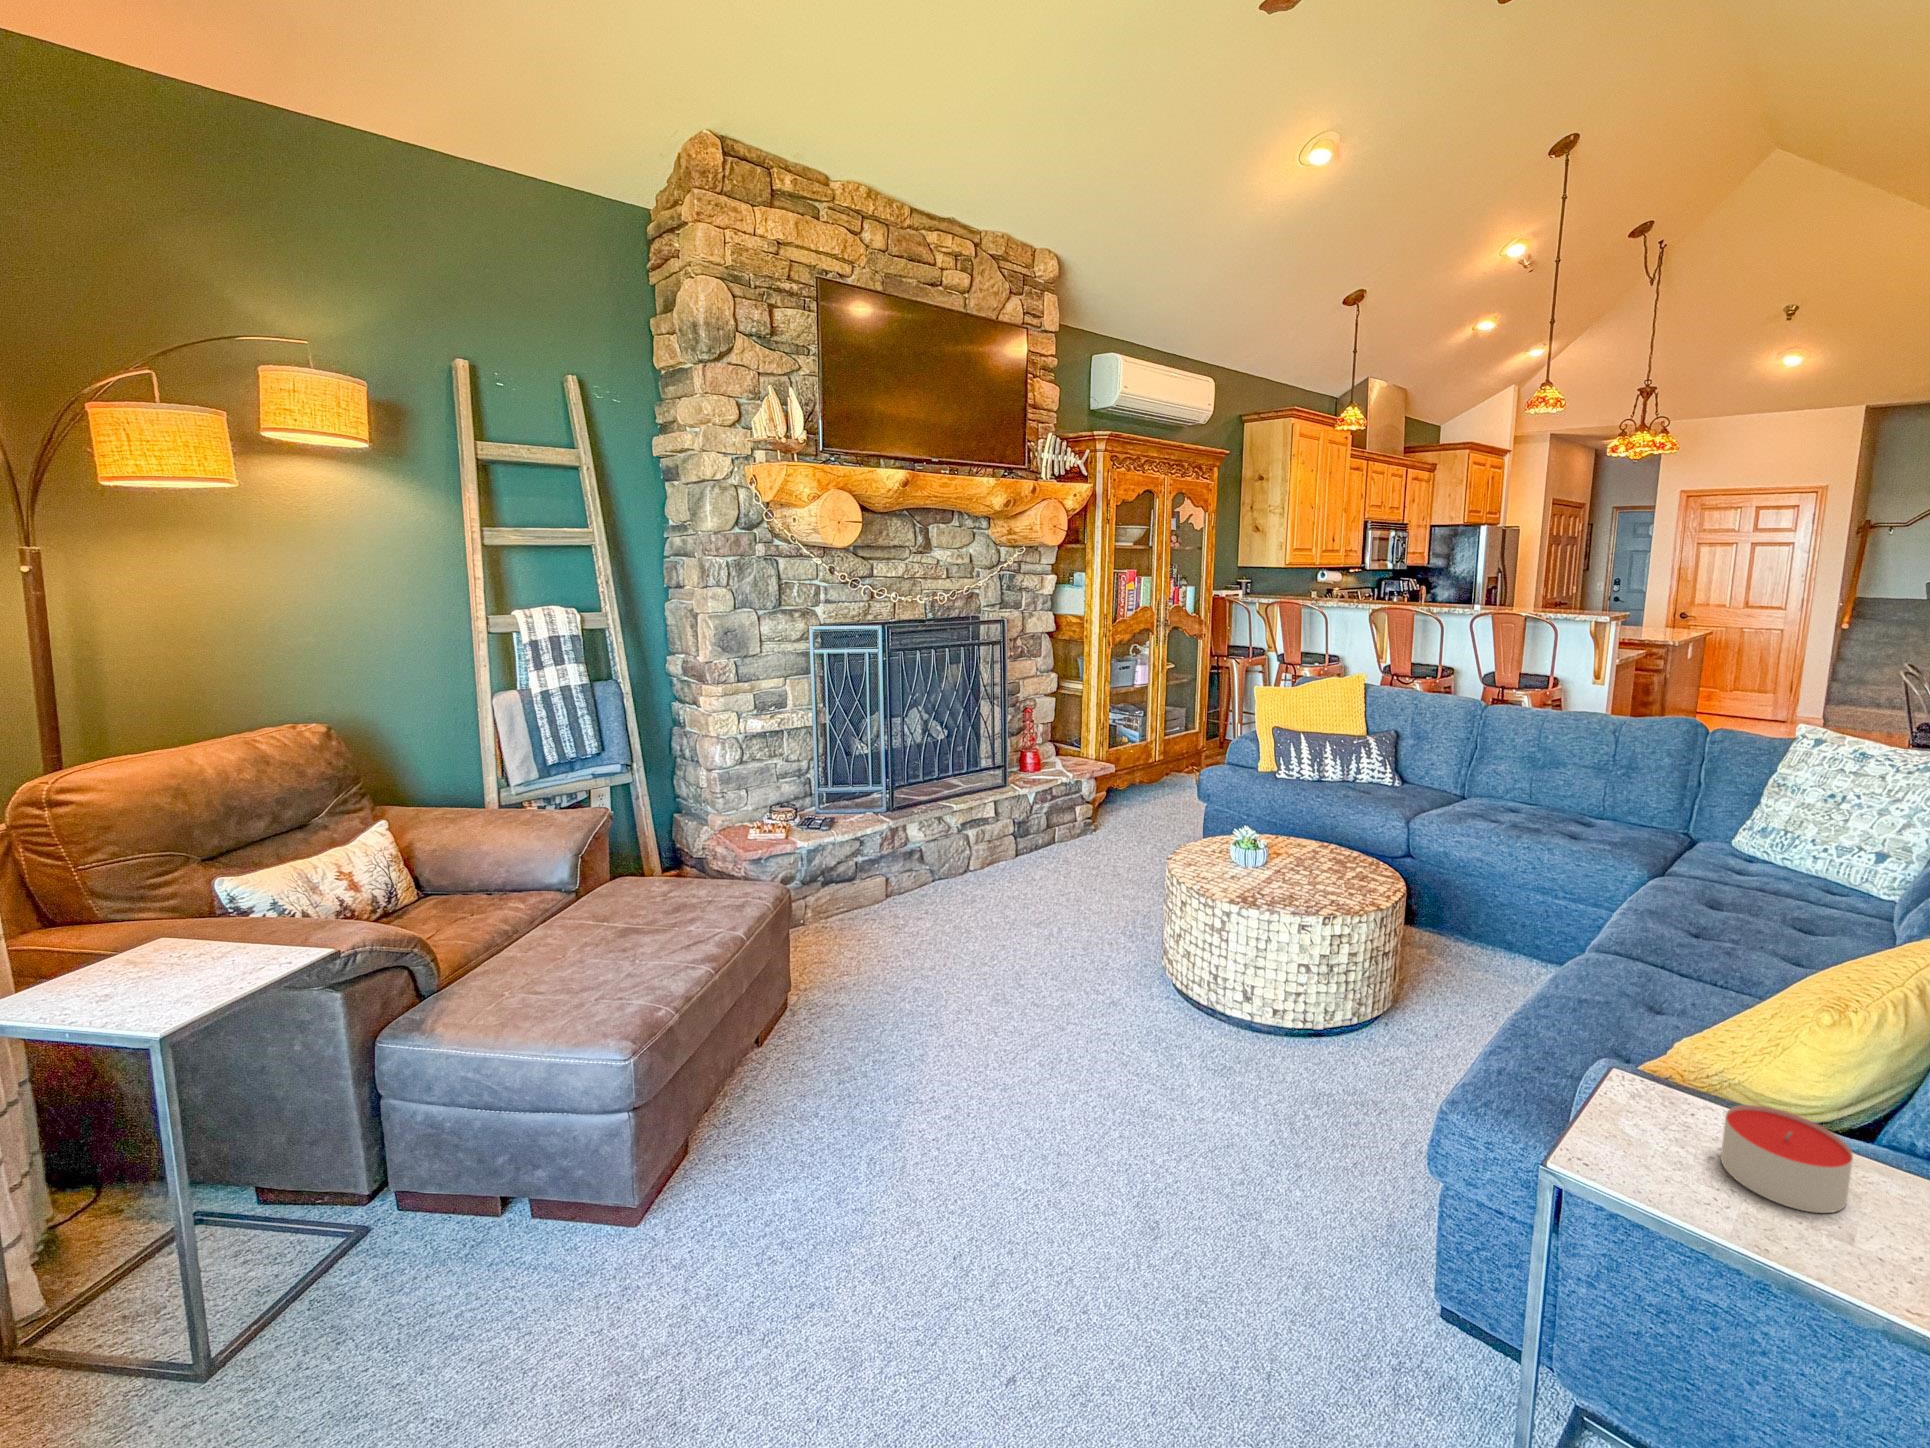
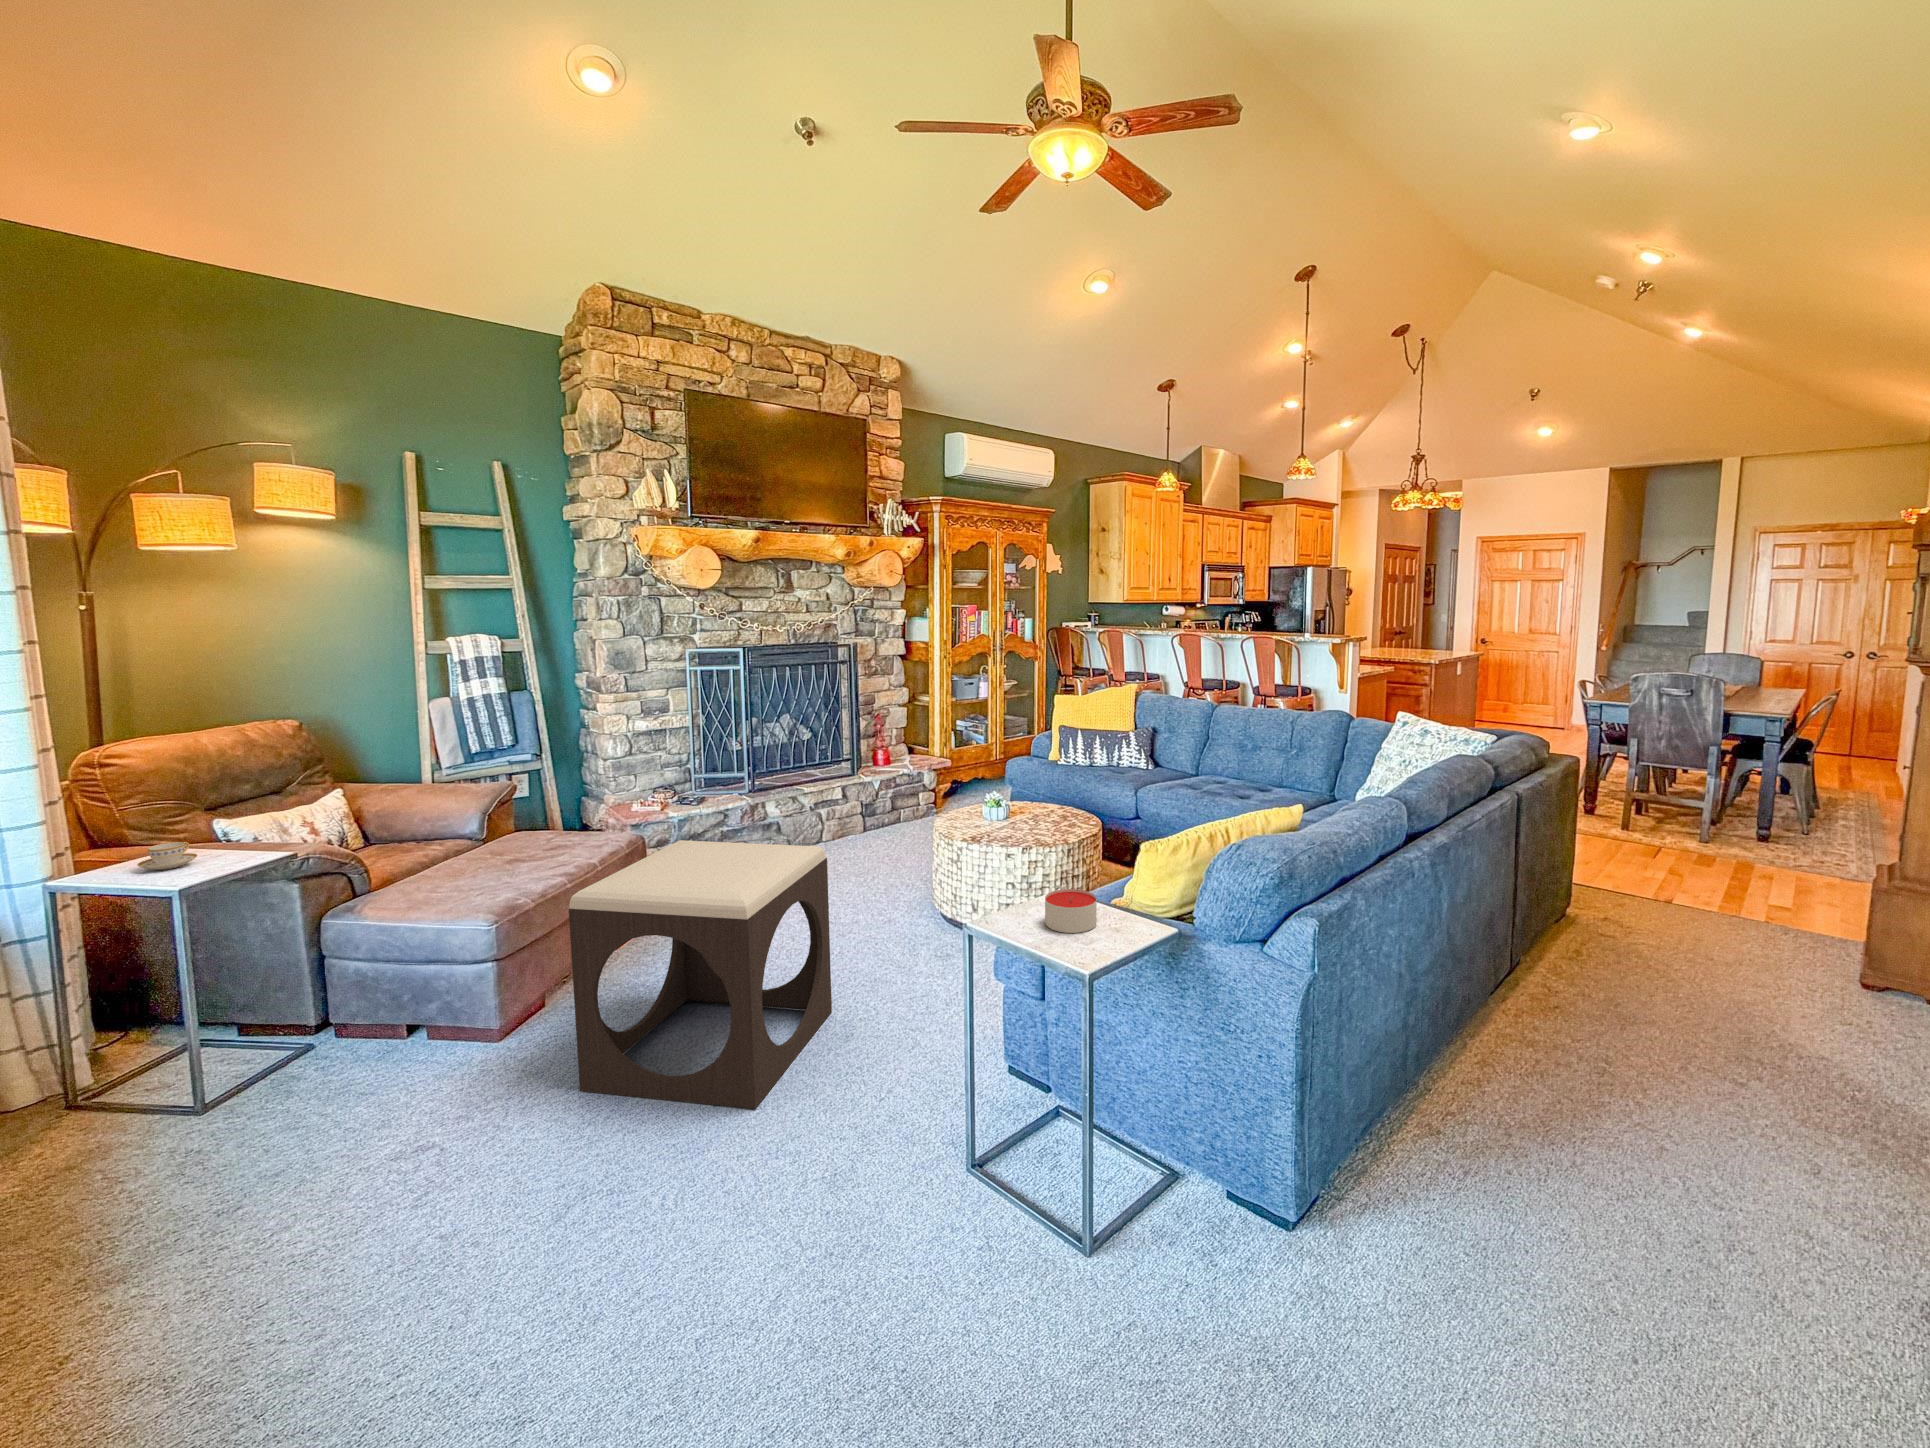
footstool: none [776,920,1114,1390] -> present [569,840,832,1108]
teacup: none [103,938,197,987] -> present [137,842,198,870]

